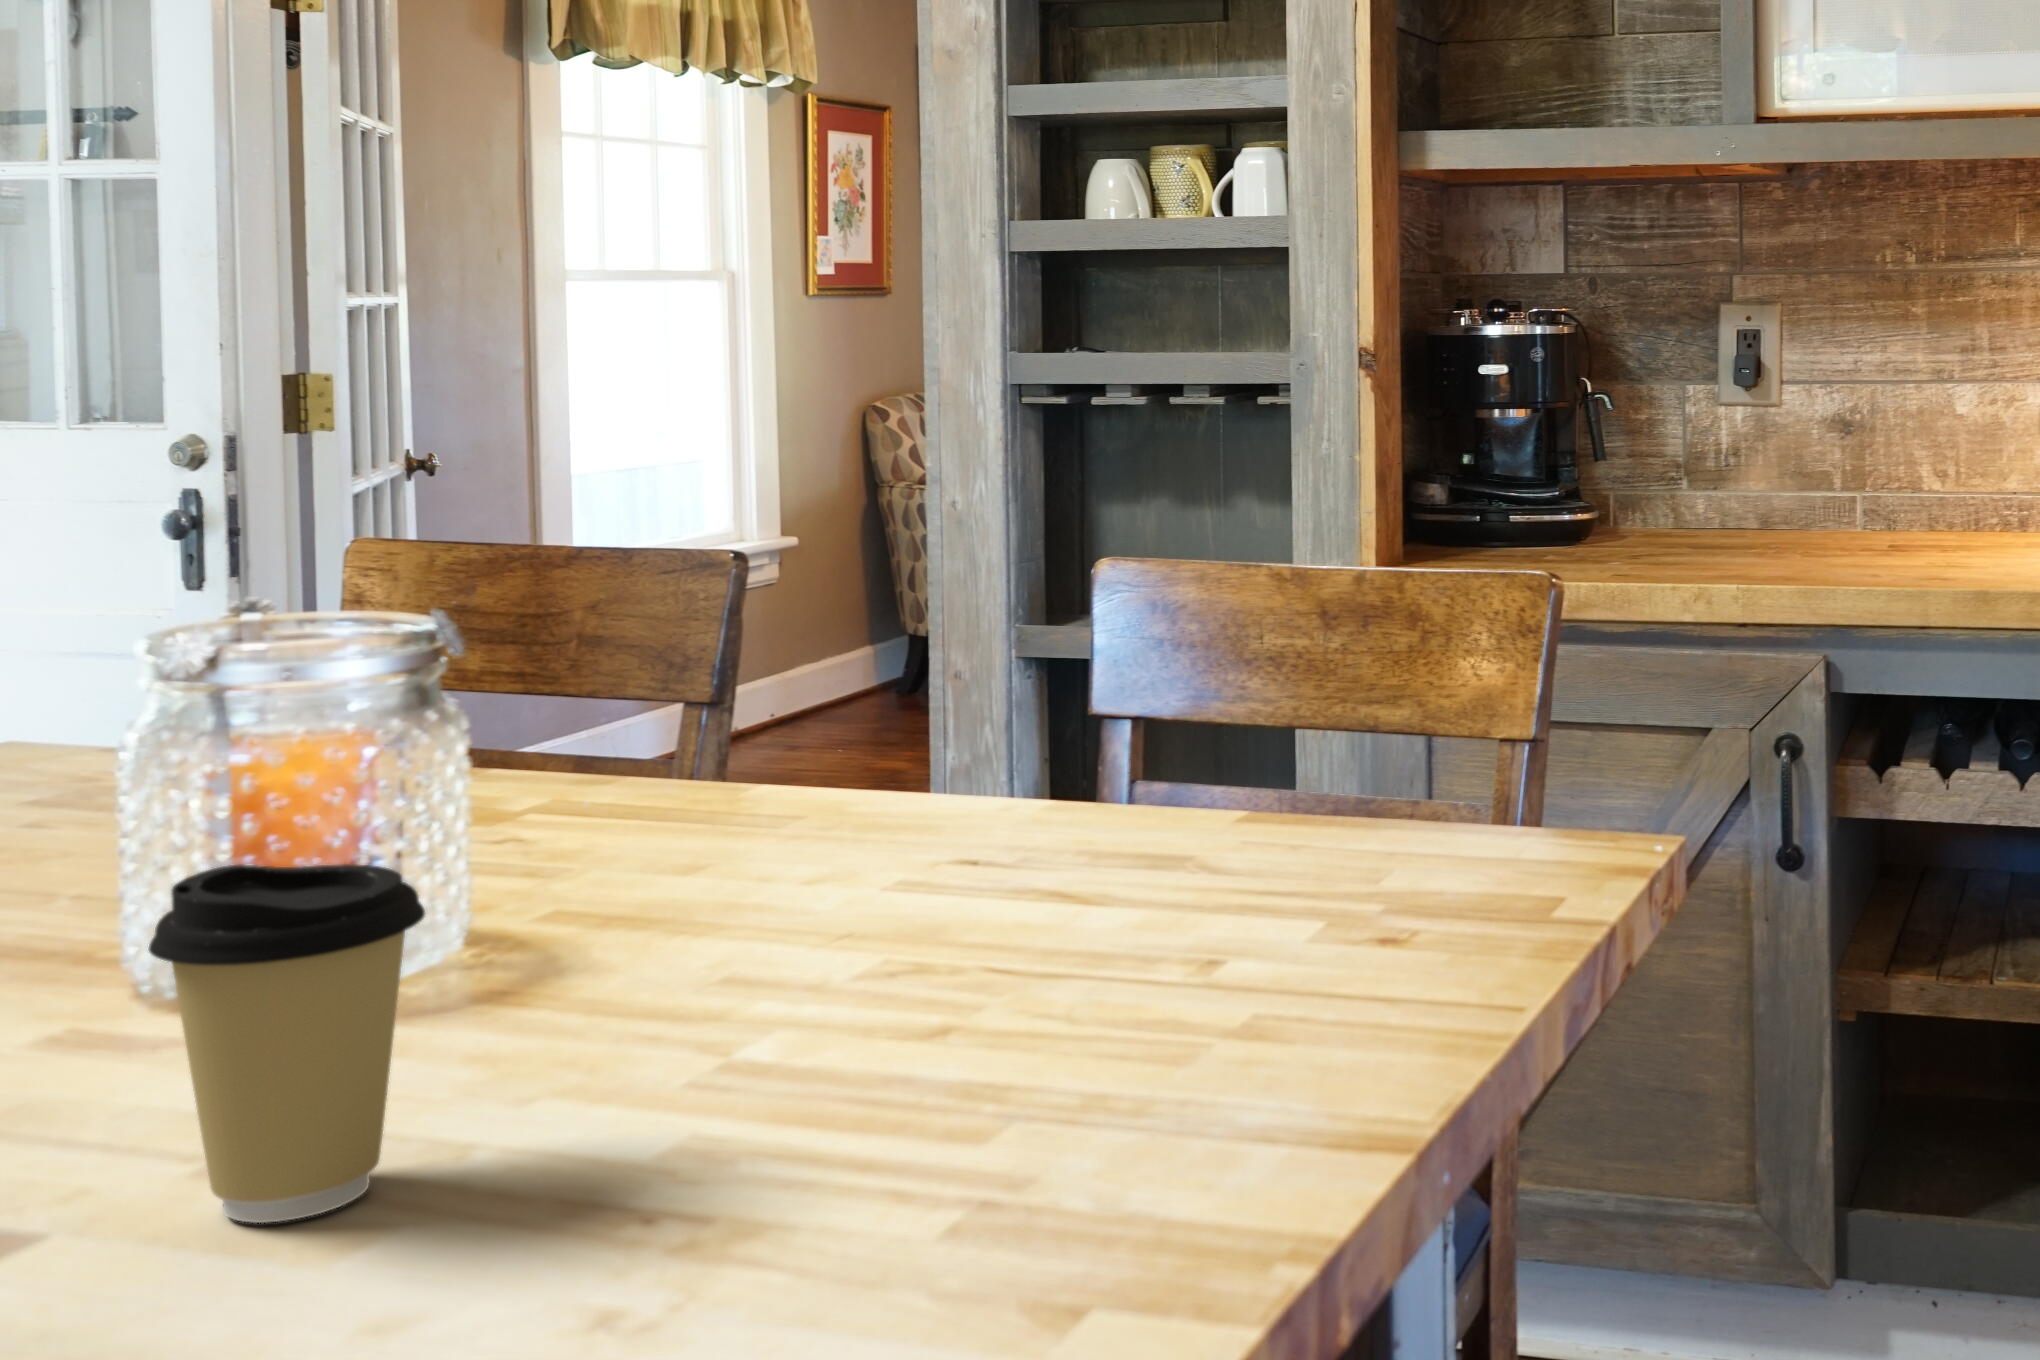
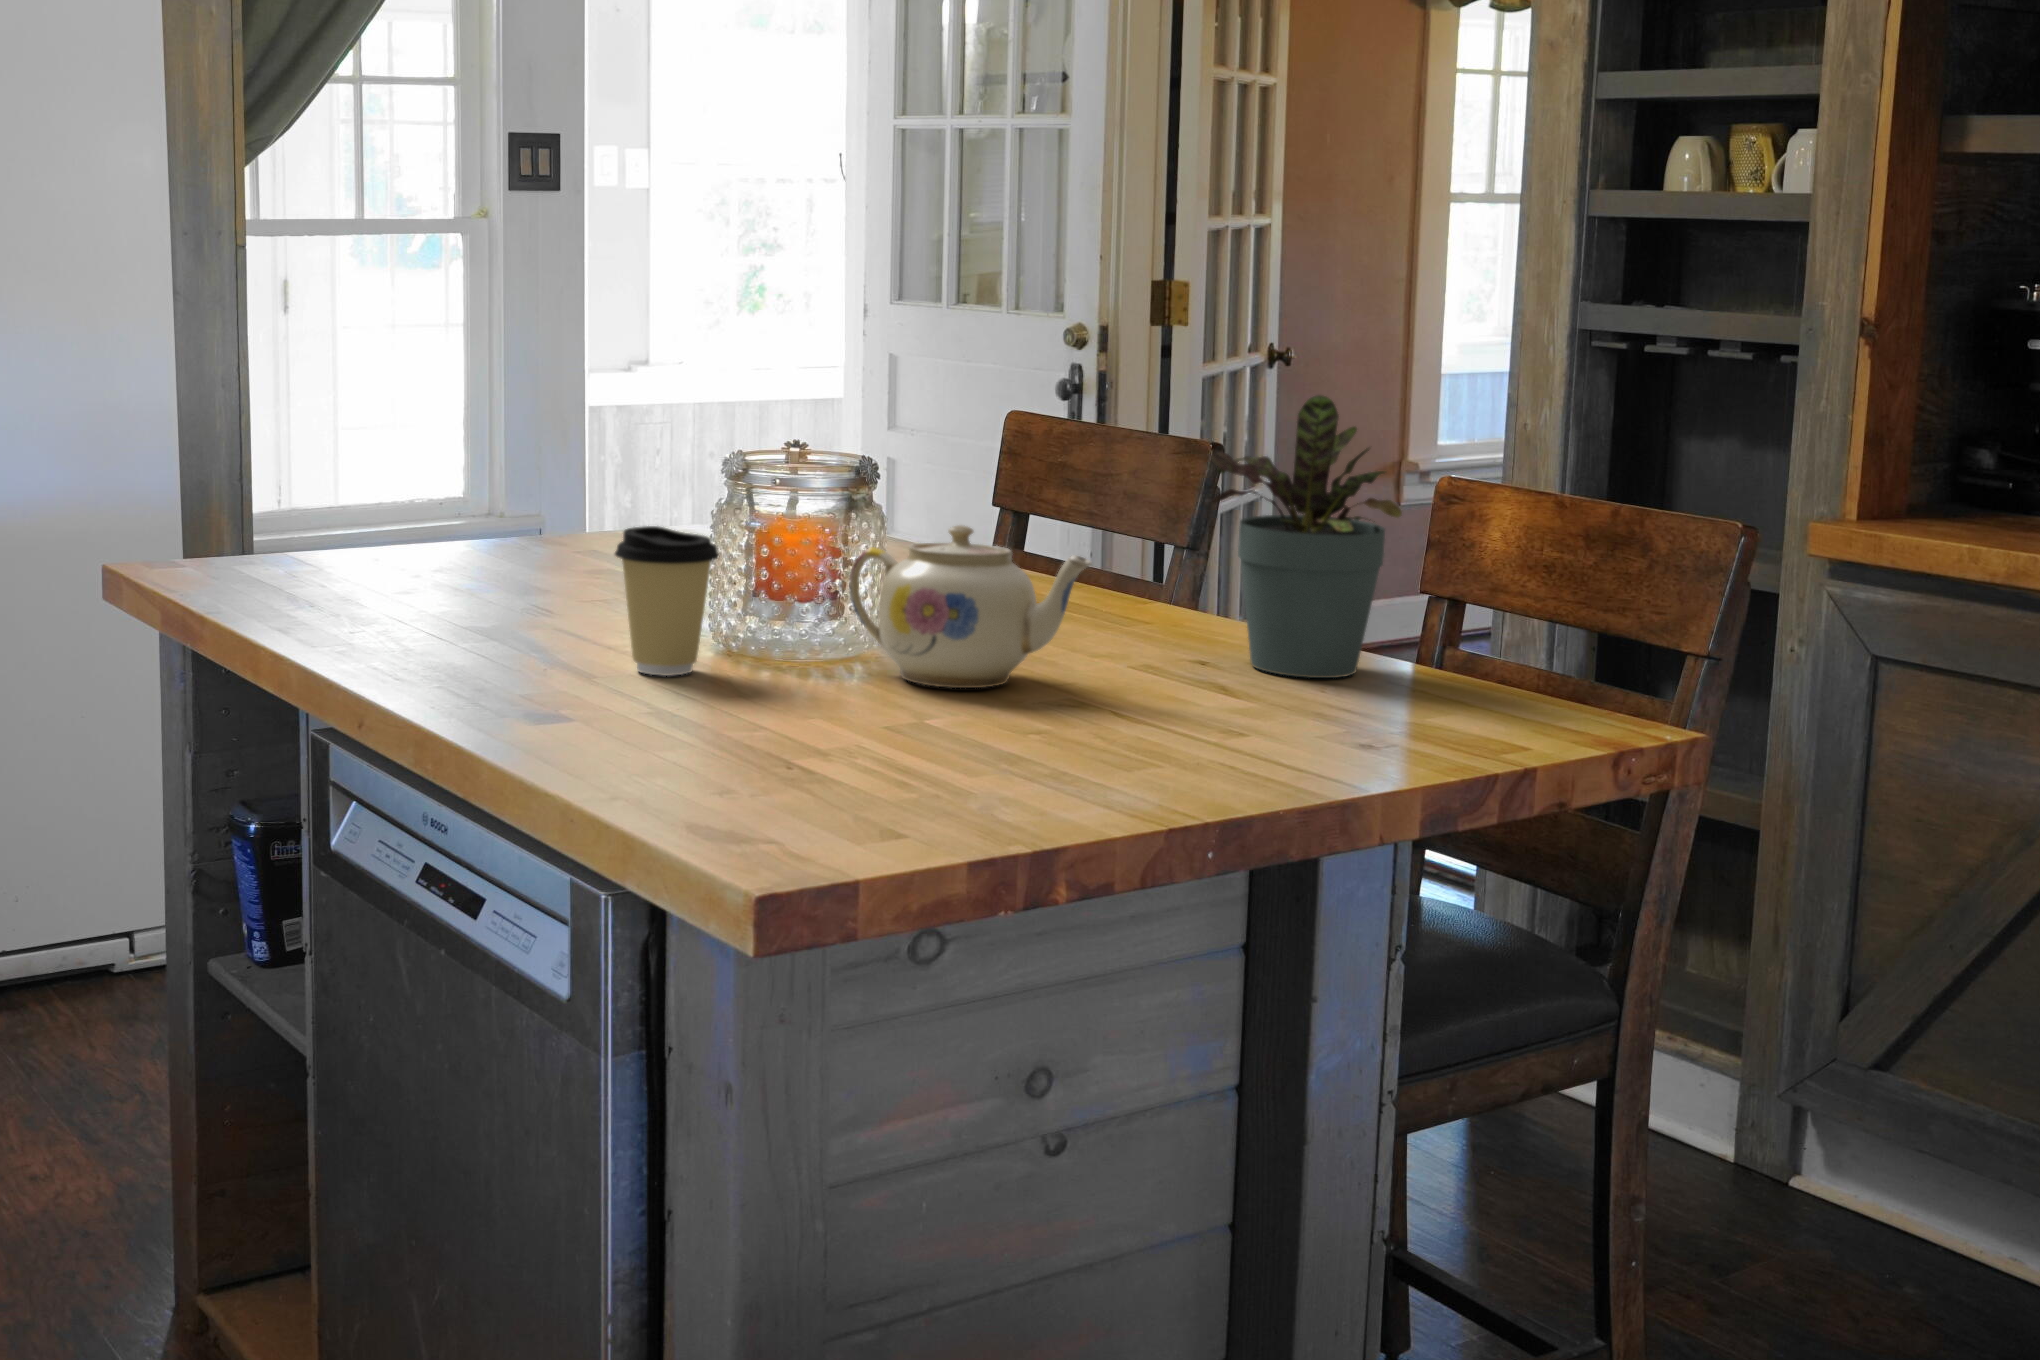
potted plant: none [1131,447,1452,887] -> present [1210,395,1402,678]
teapot: none [656,741,1152,1067] -> present [849,525,1092,688]

